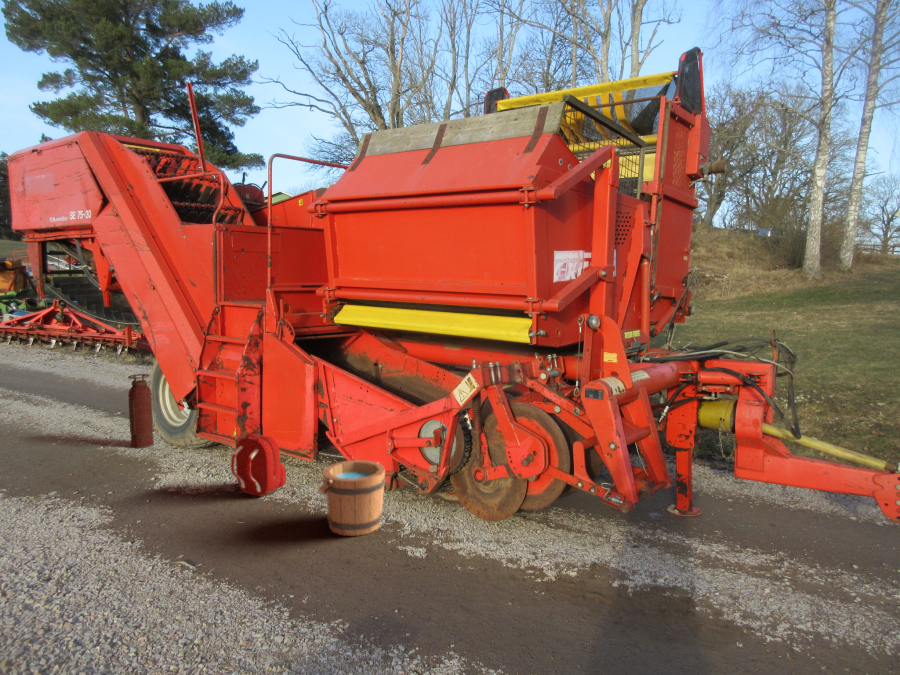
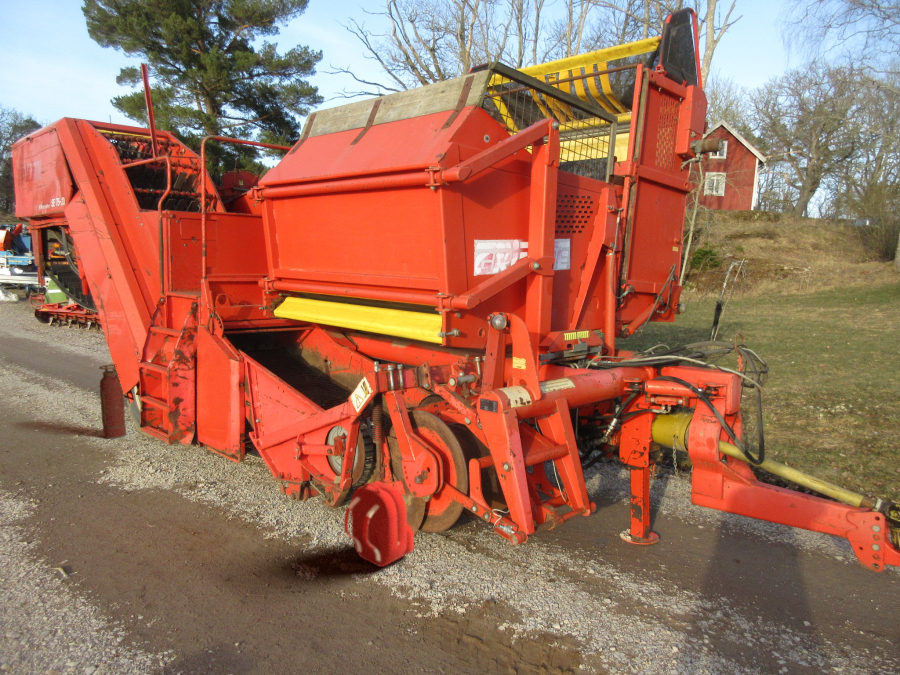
backpack: present [231,434,286,497] -> present [344,482,414,567]
bucket: present [318,460,386,536] -> none [217,465,293,548]

